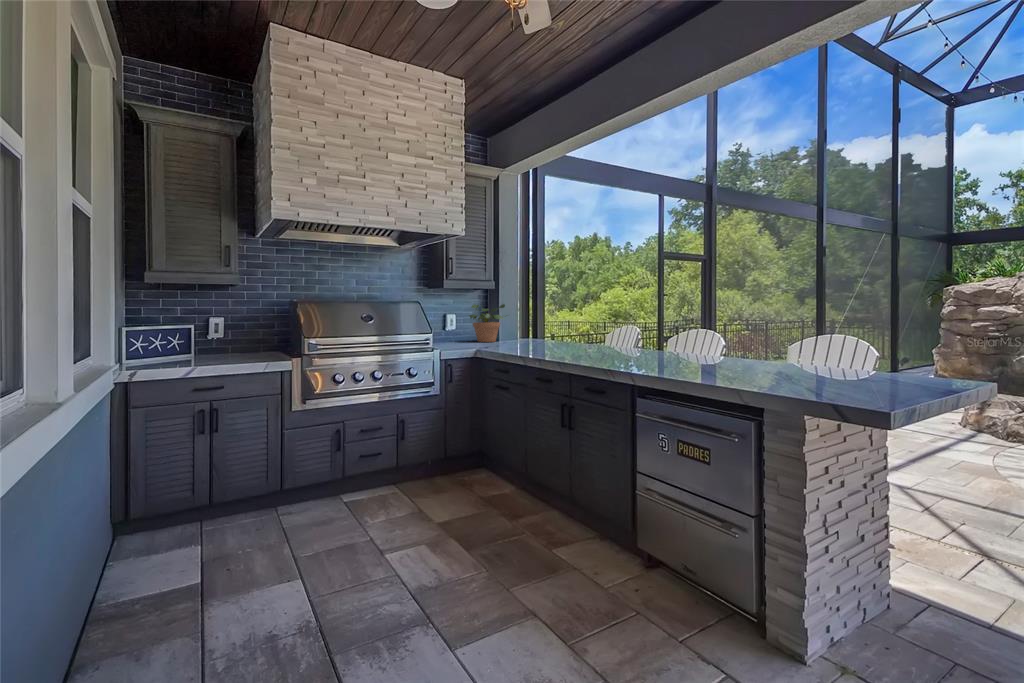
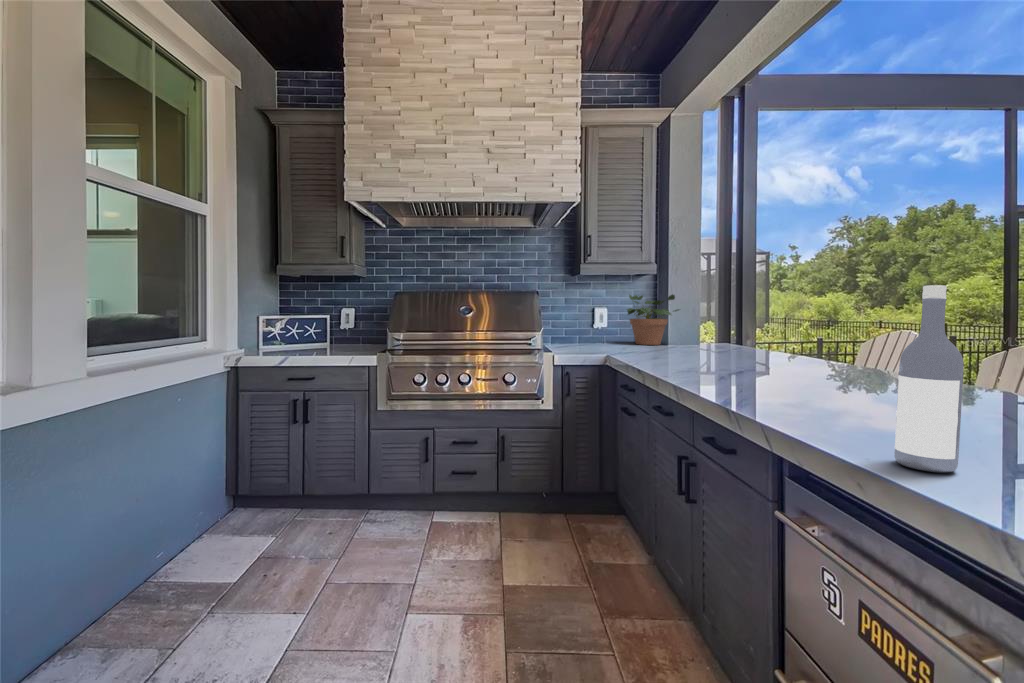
wine bottle: none [722,301,744,375] -> present [895,285,963,473]

